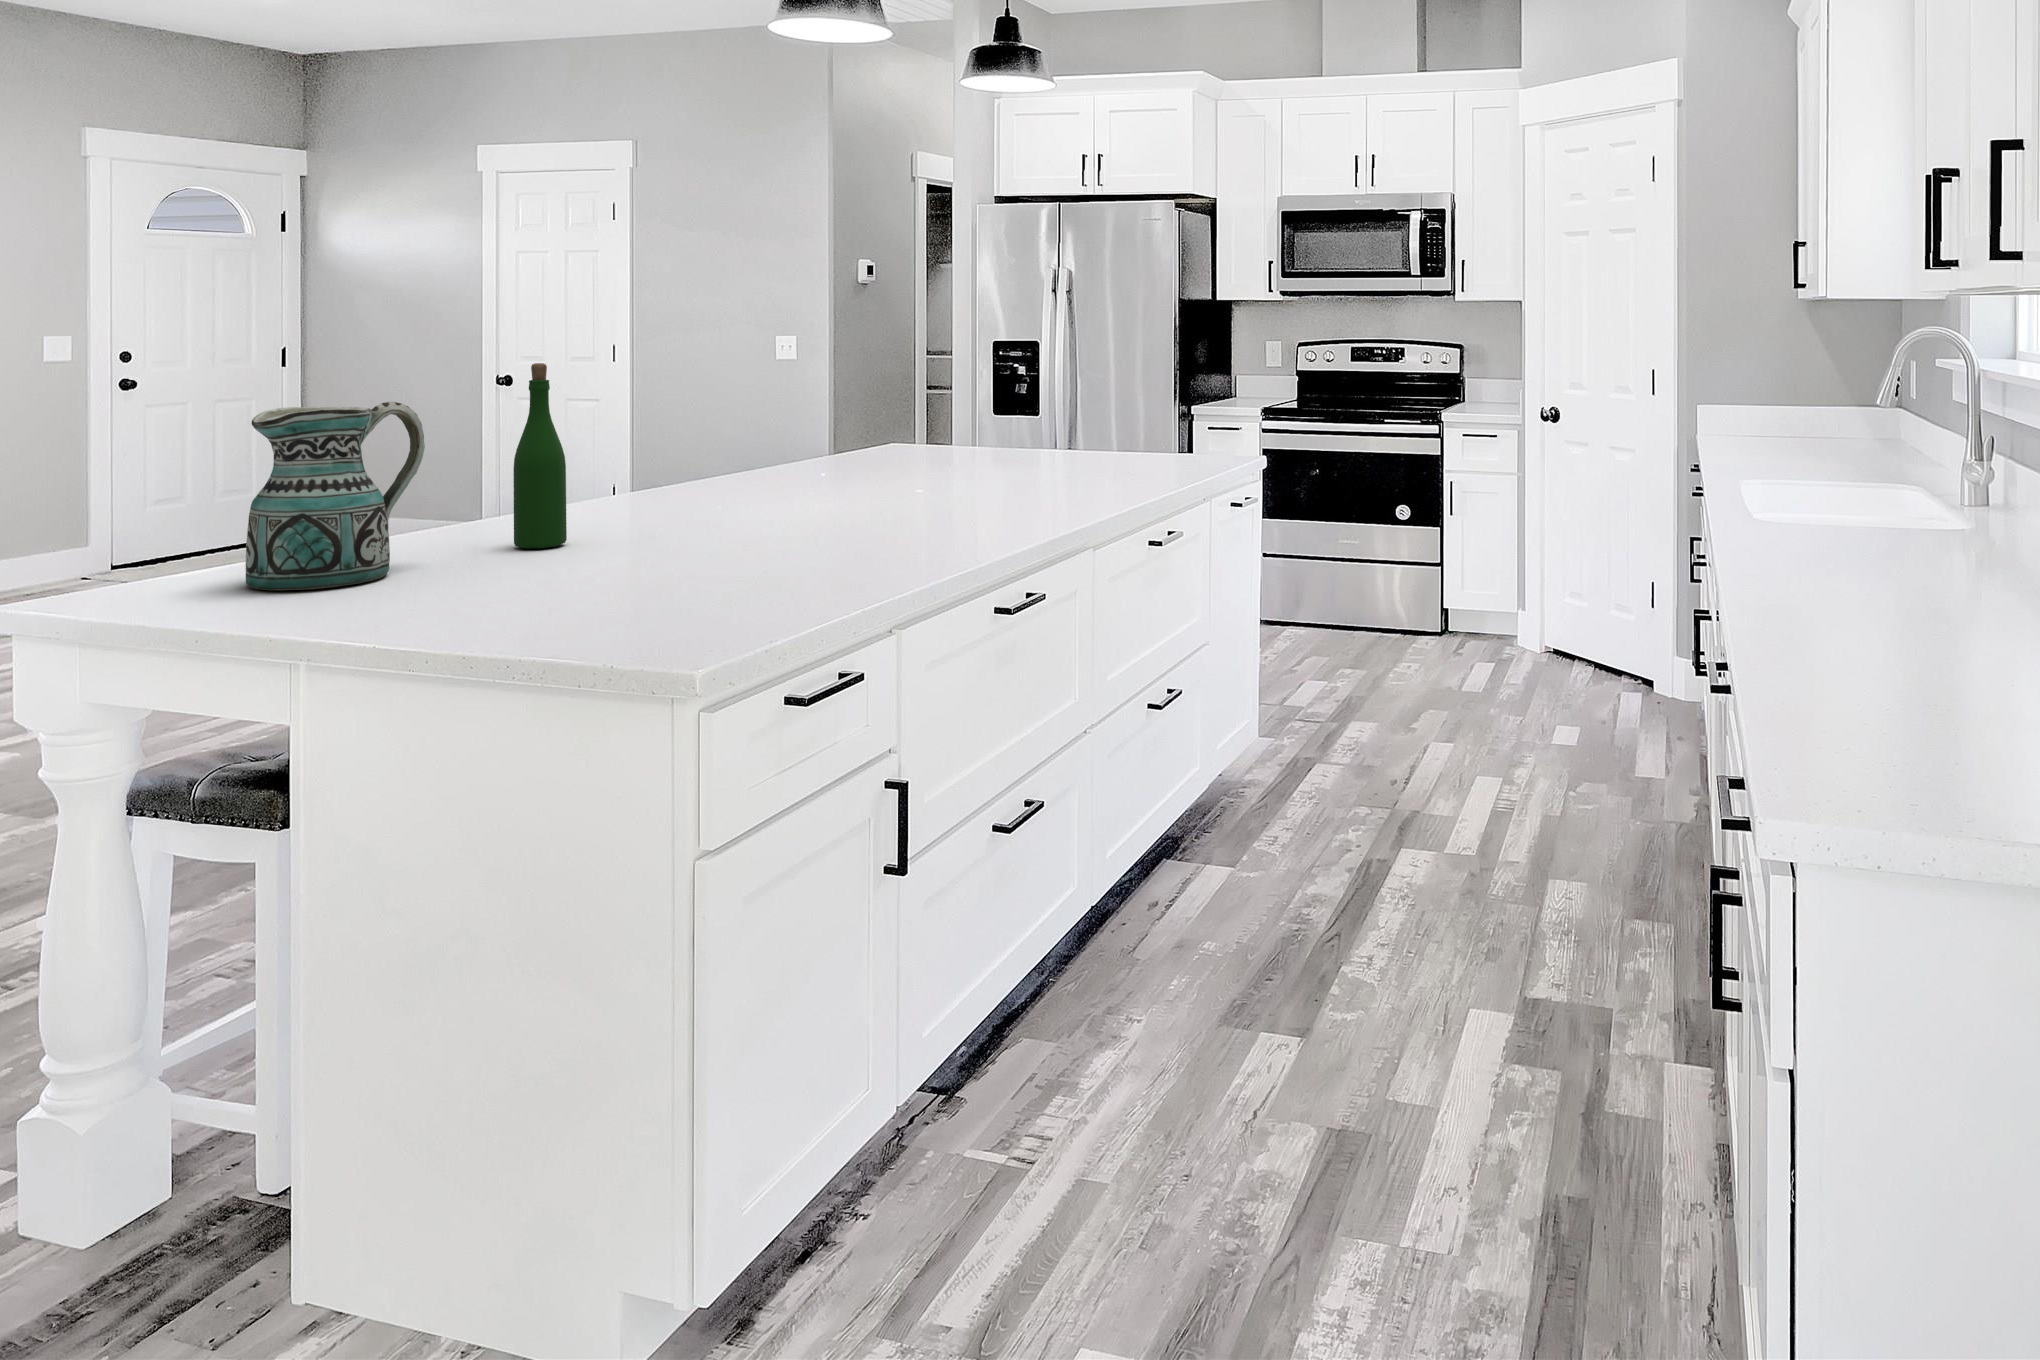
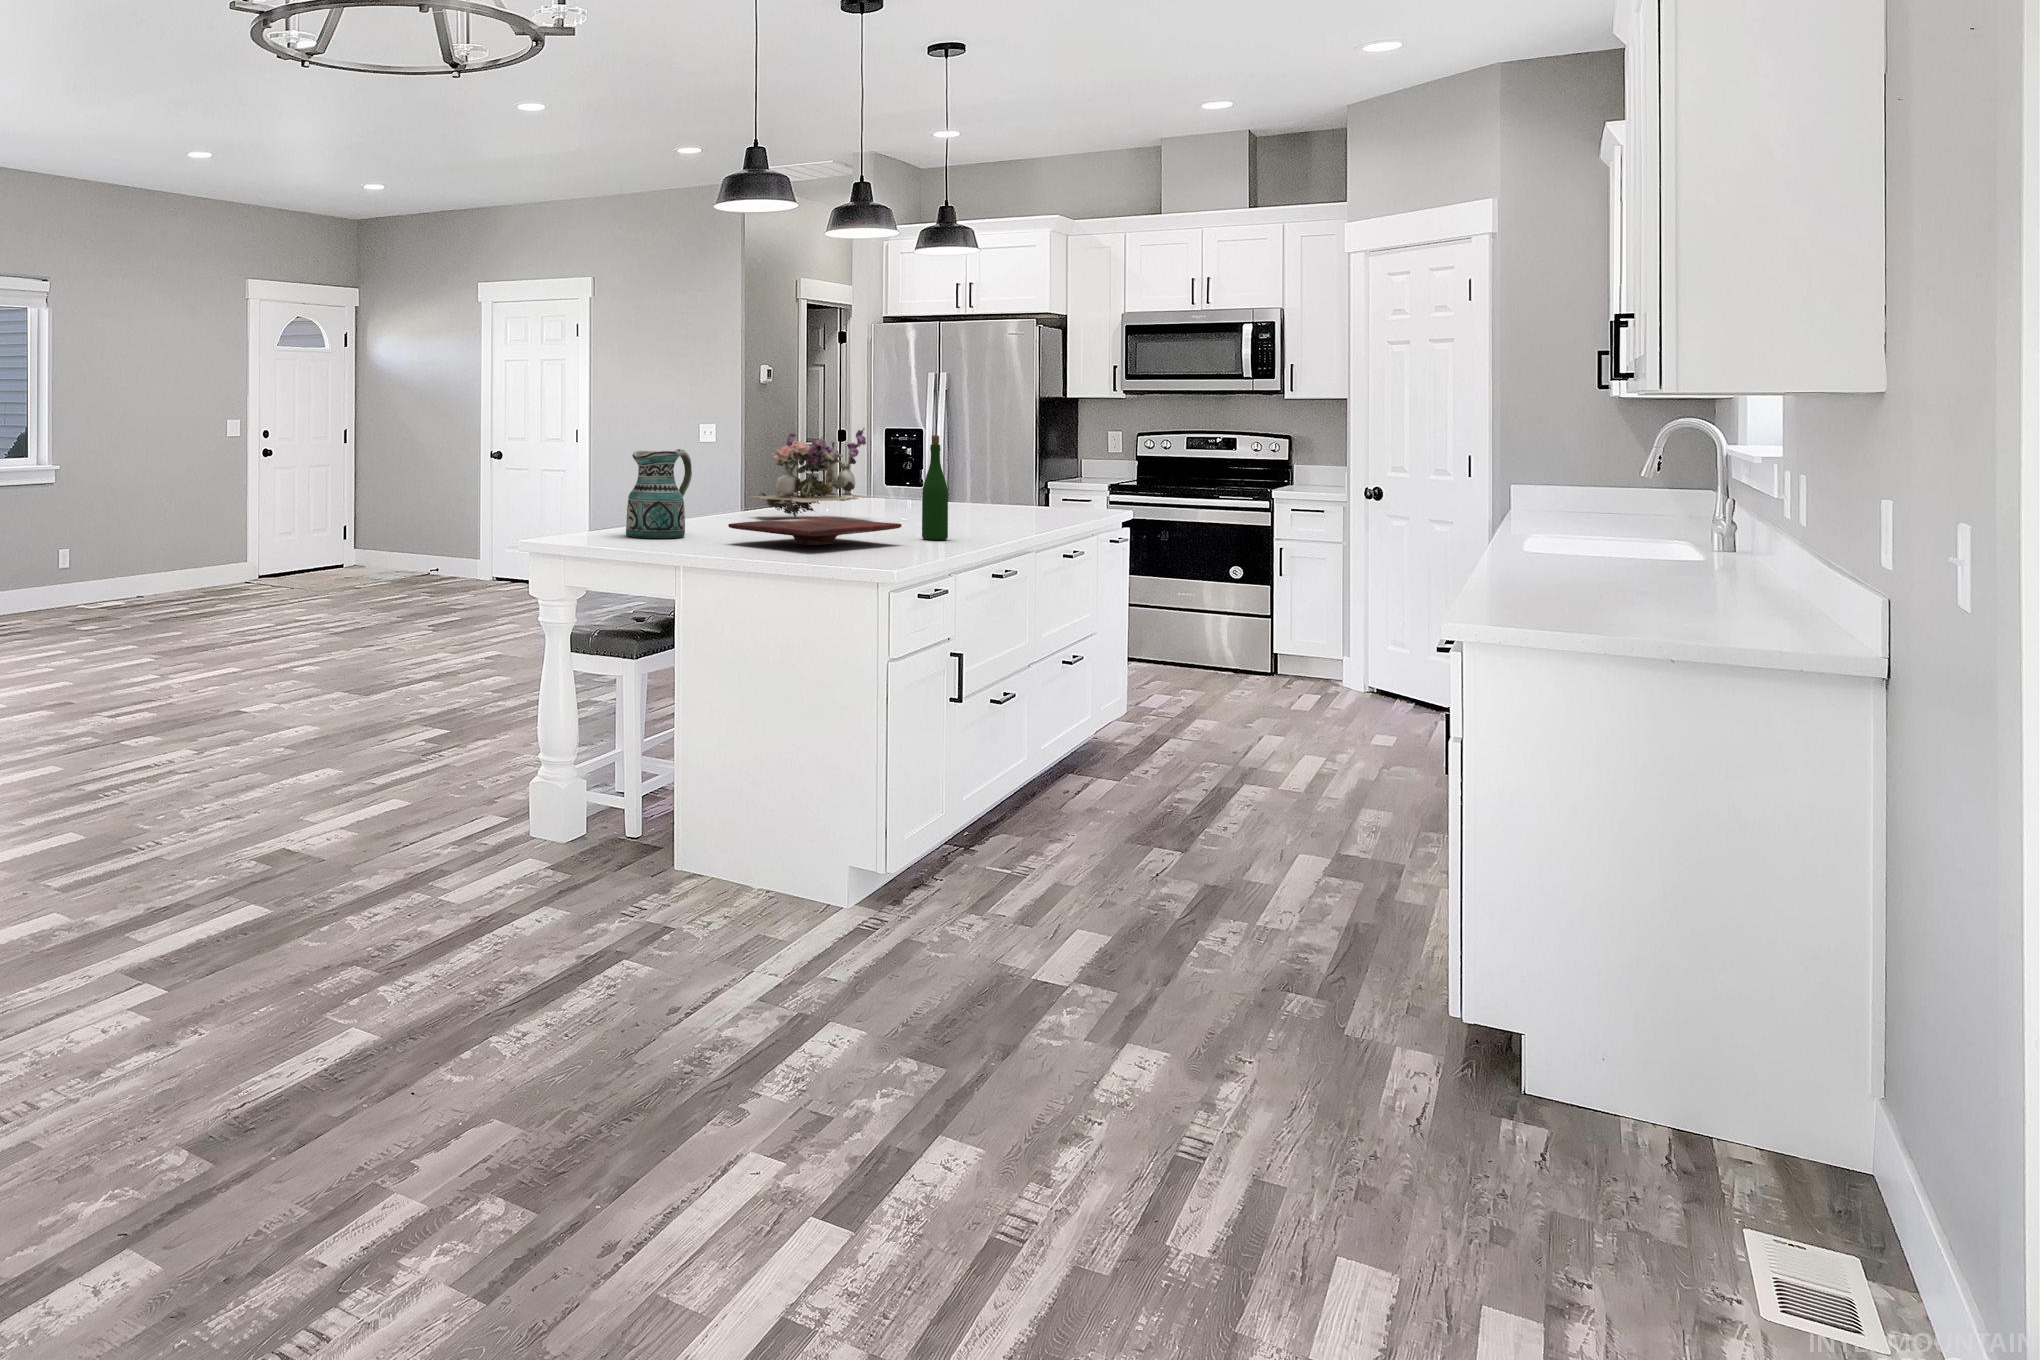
flower arrangement: none [650,349,855,502] -> present [753,428,872,518]
wine bottle: present [513,363,567,549] -> present [922,435,948,540]
cutting board: none [433,522,810,592] -> present [728,517,902,545]

